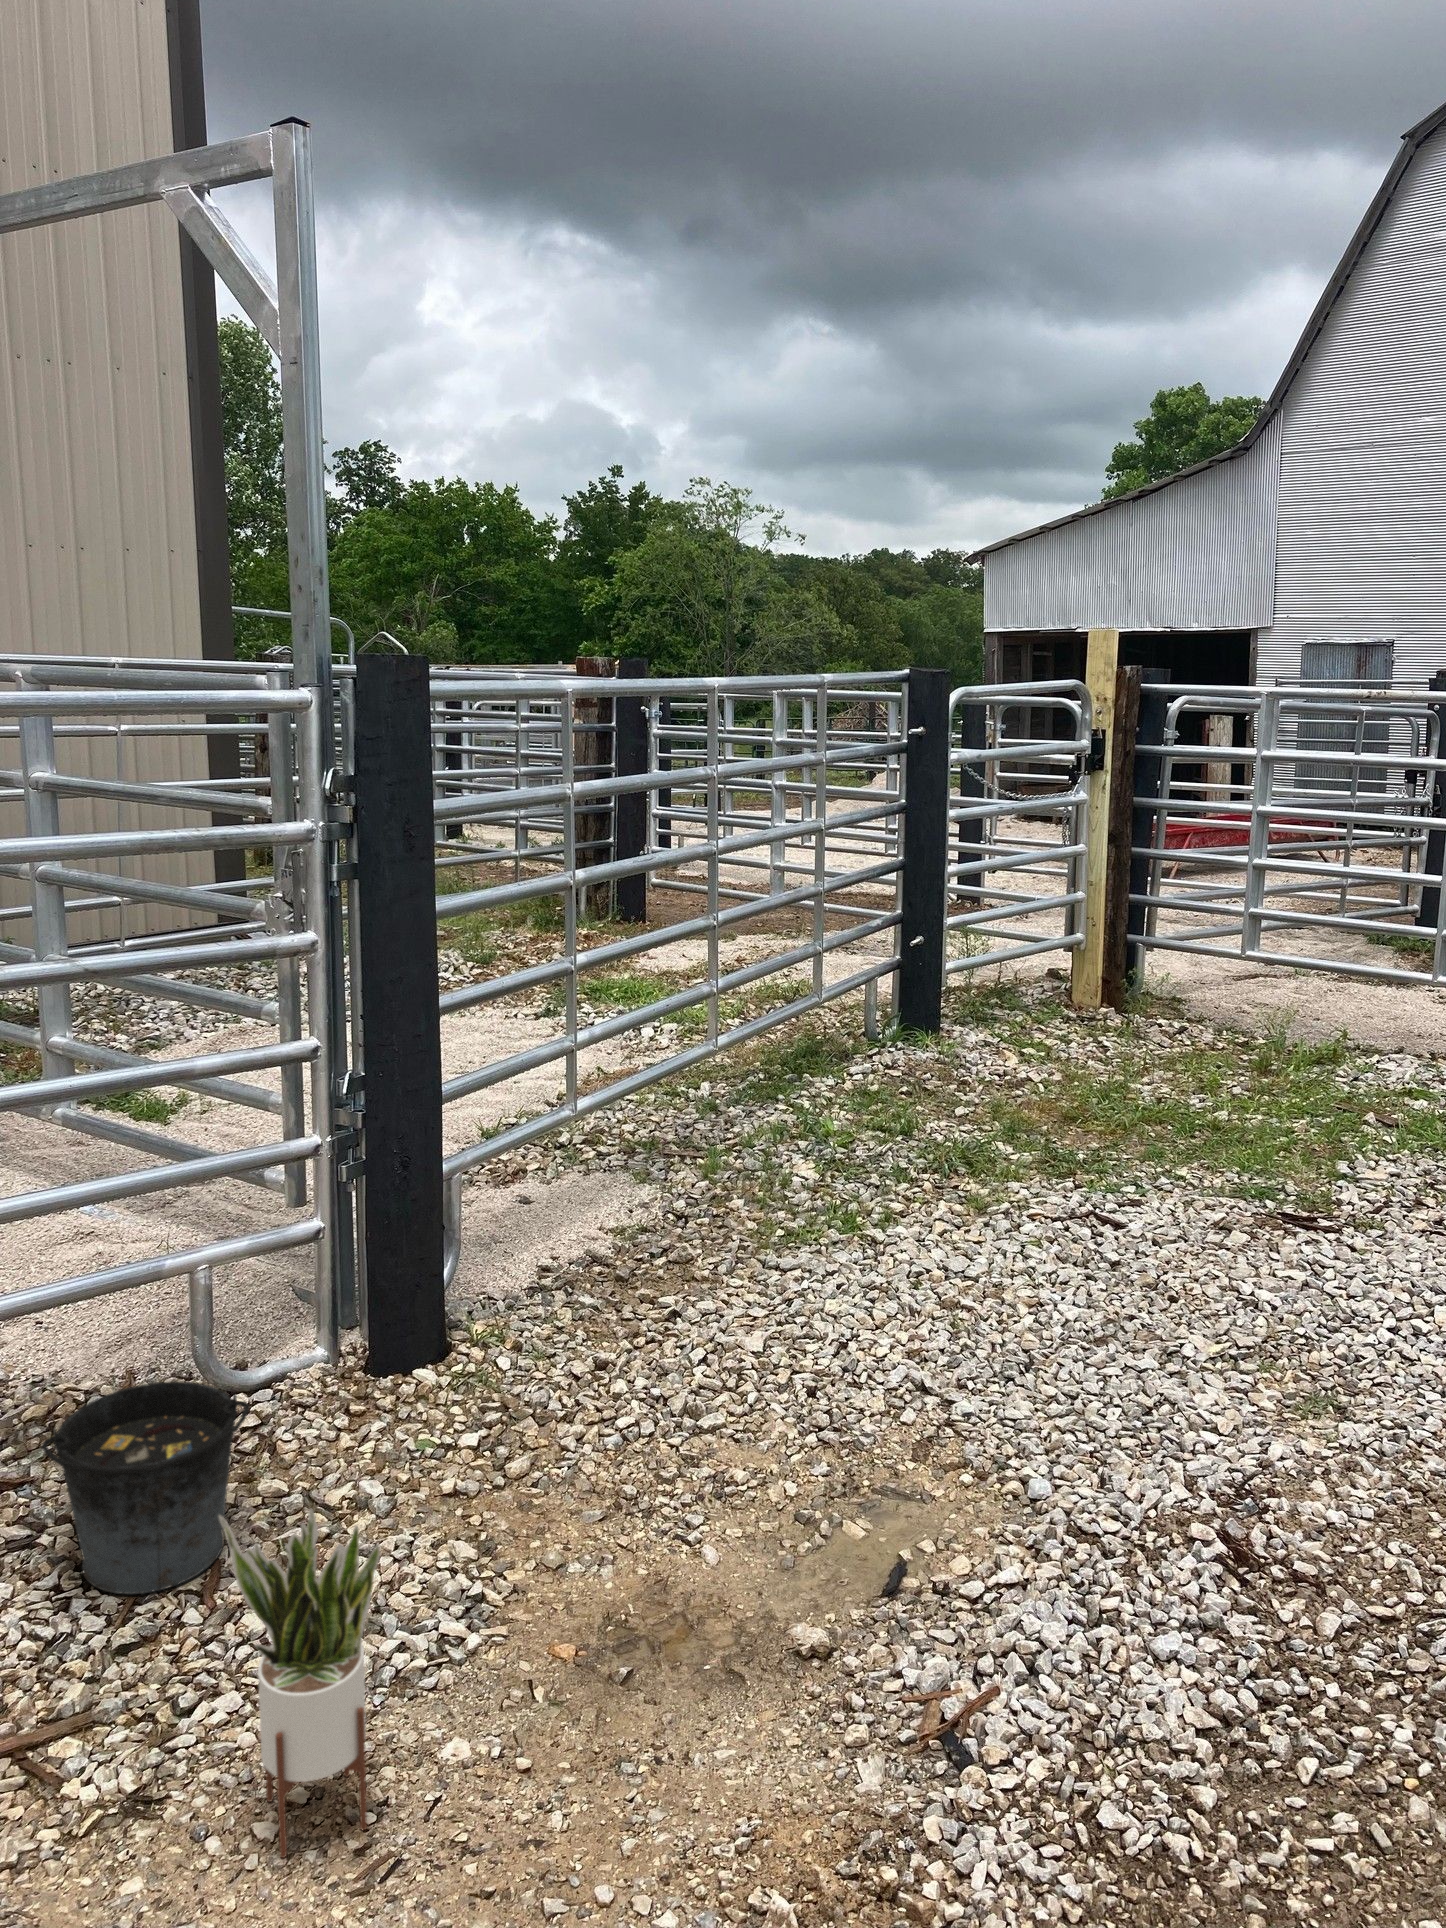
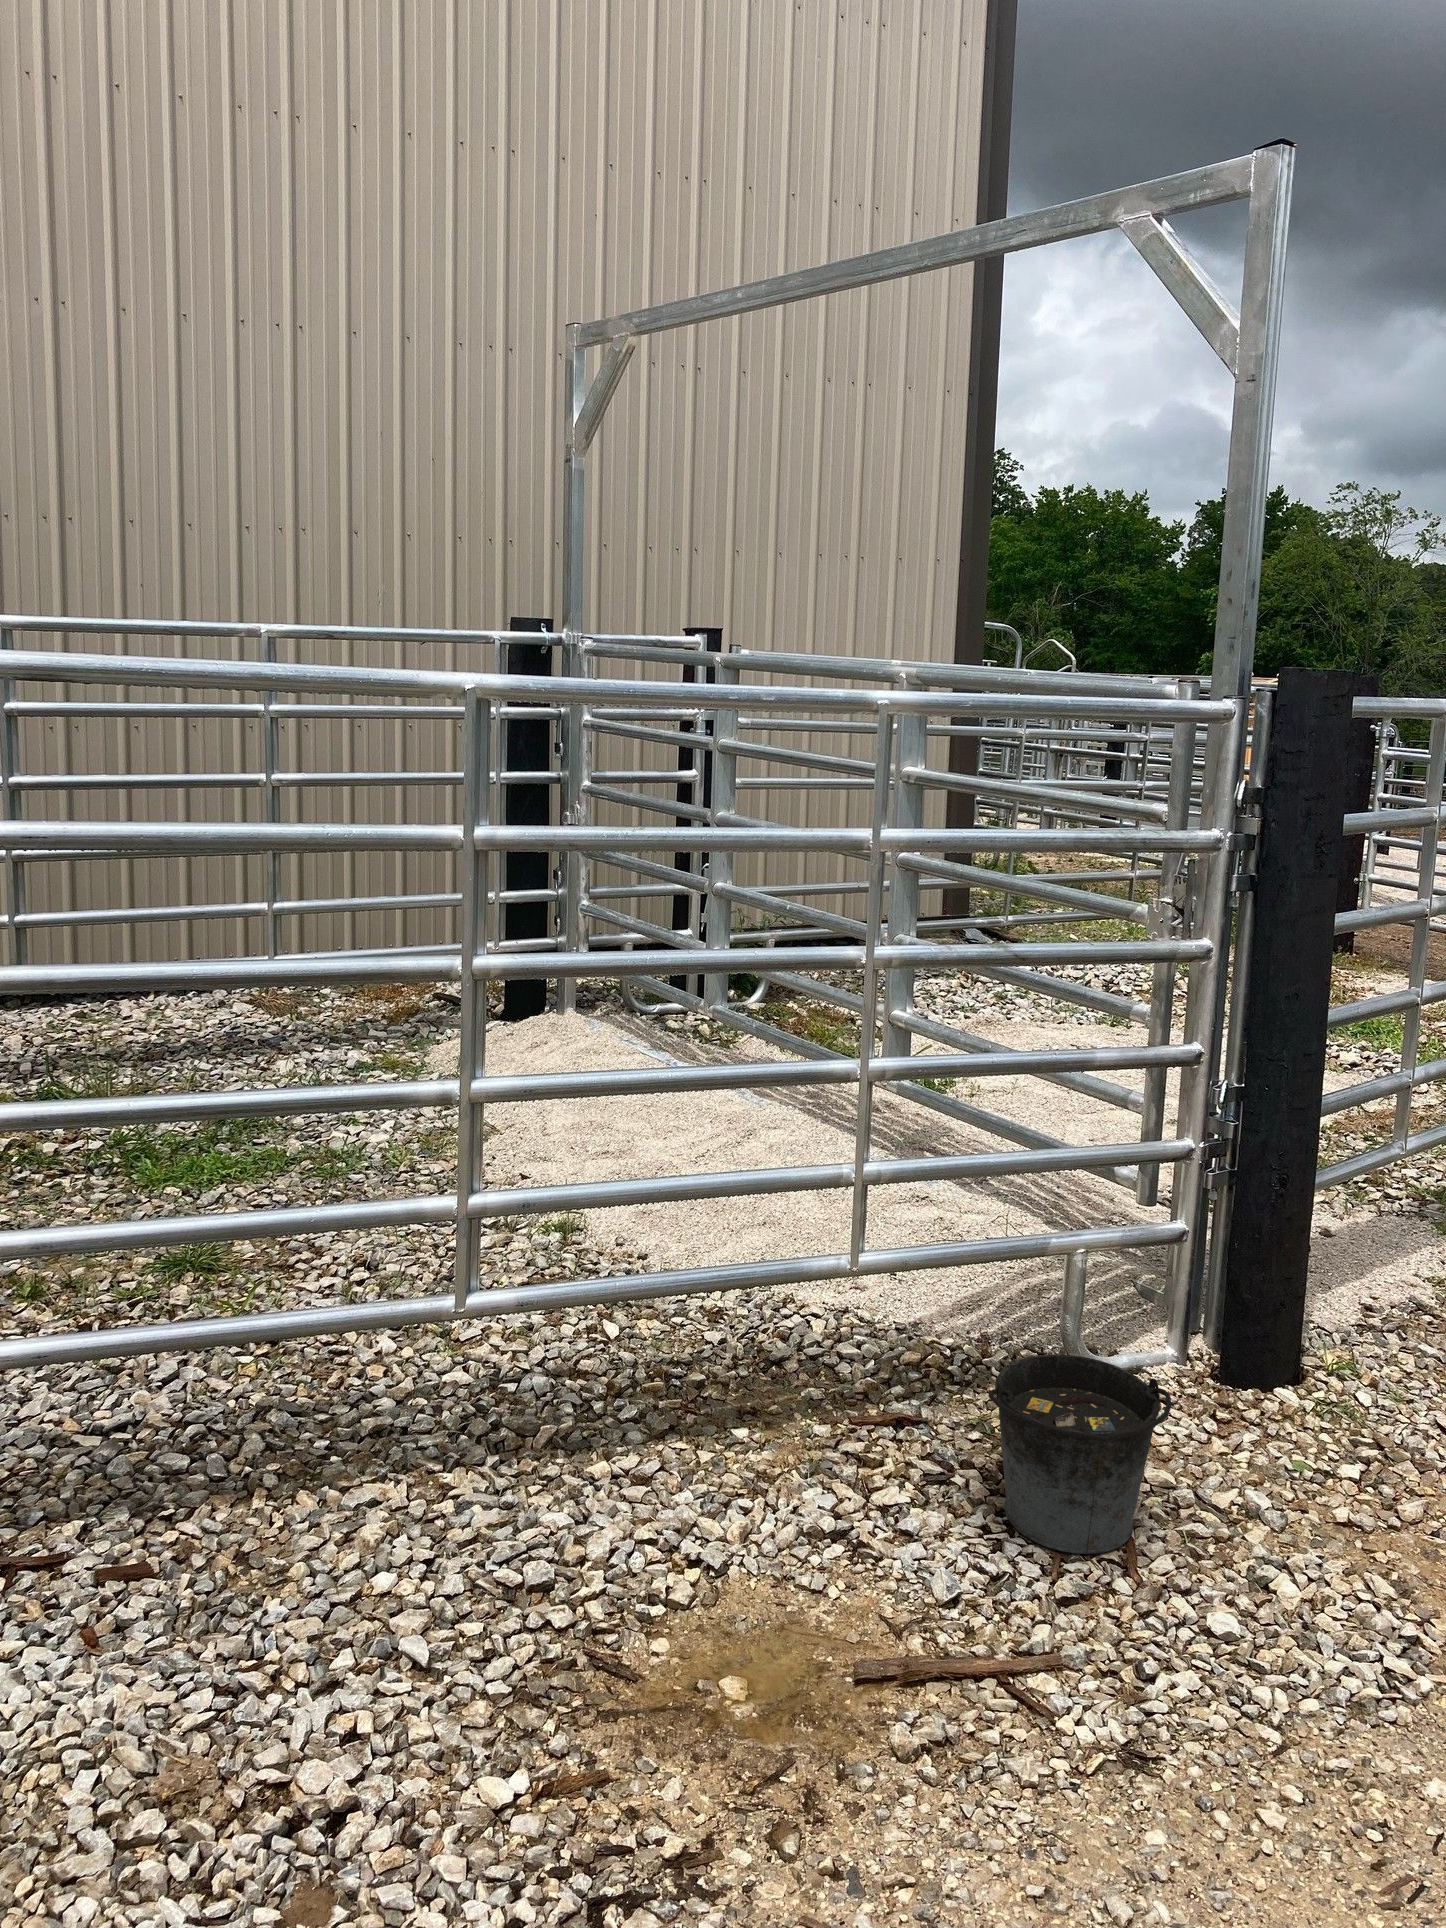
potted plant: present [219,1509,380,1858] -> none [1258,1500,1418,1850]

